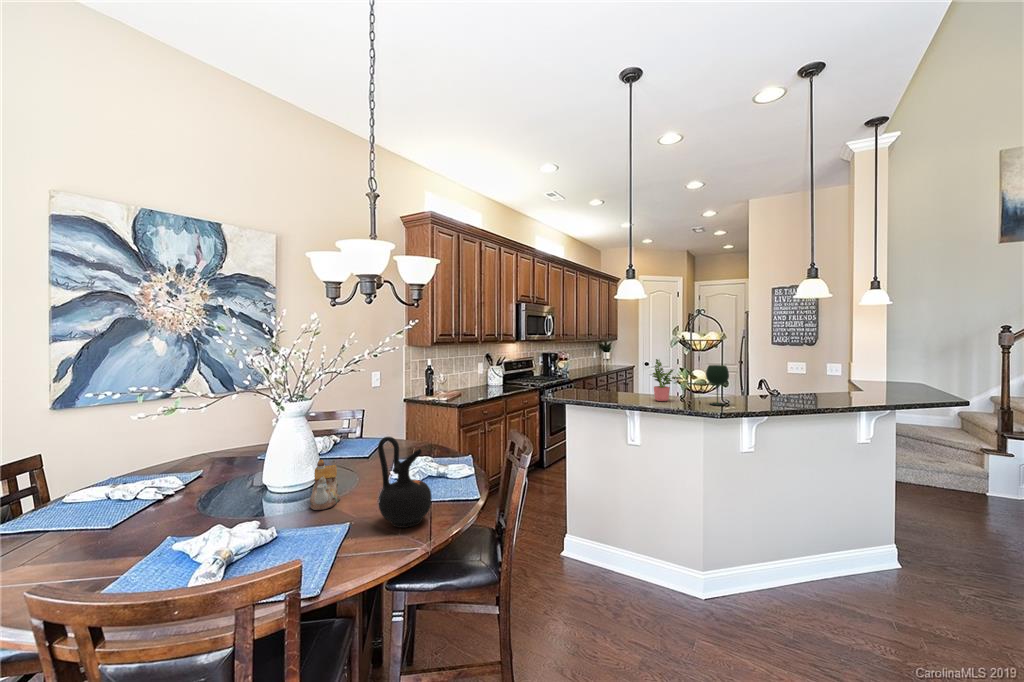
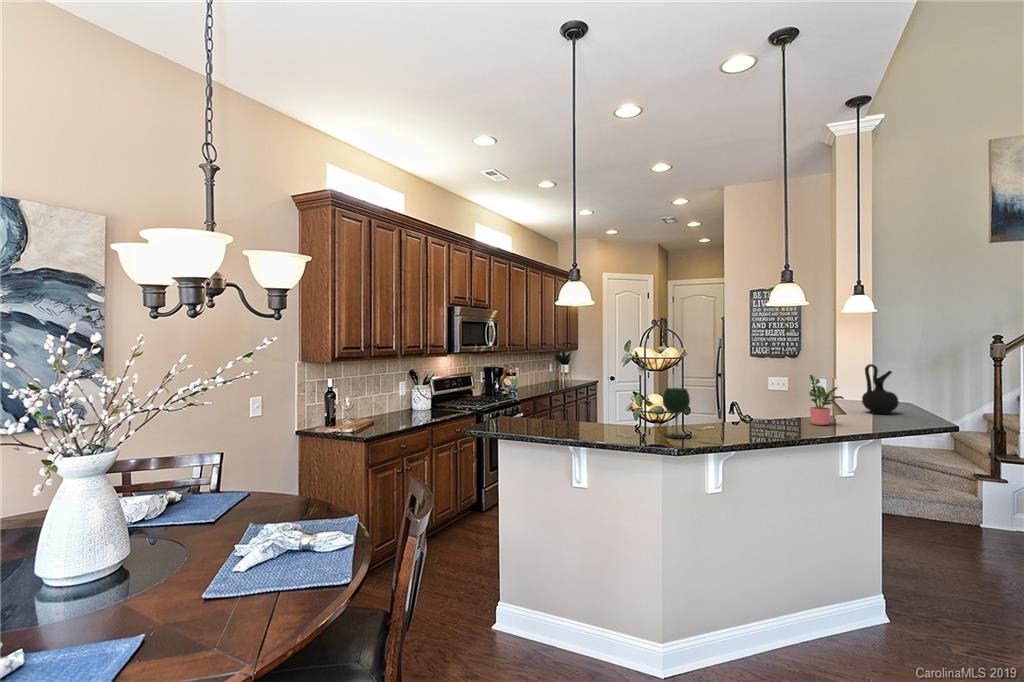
potted plant: present [652,359,683,401] -> present [809,375,844,425]
ceramic jug: present [378,437,432,528] -> present [862,364,898,414]
teapot: present [310,460,340,510] -> none [98,537,151,612]

